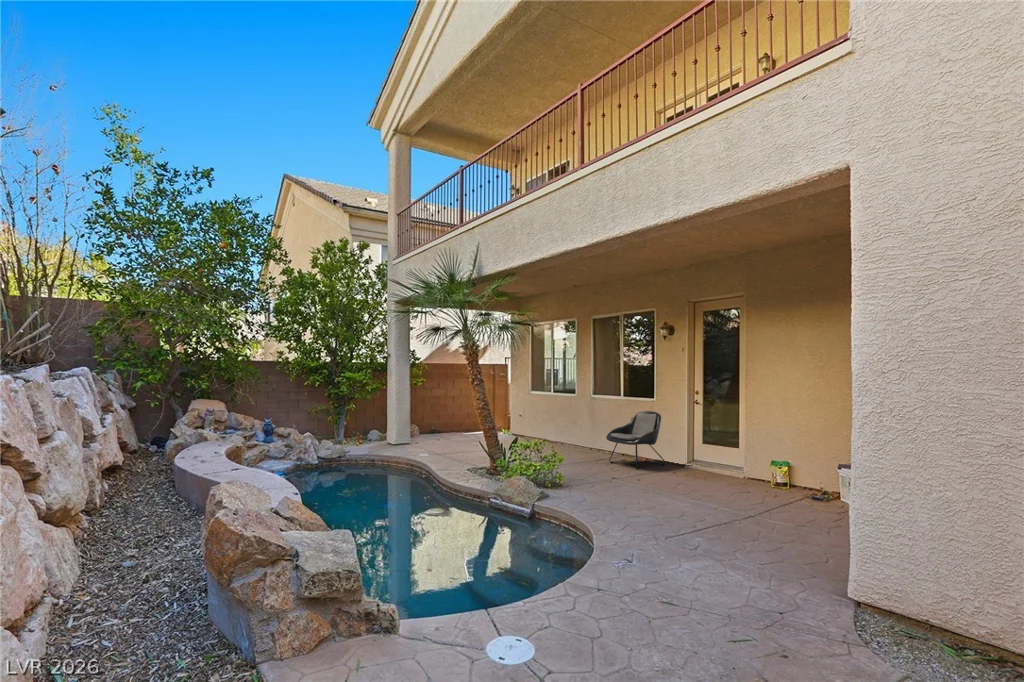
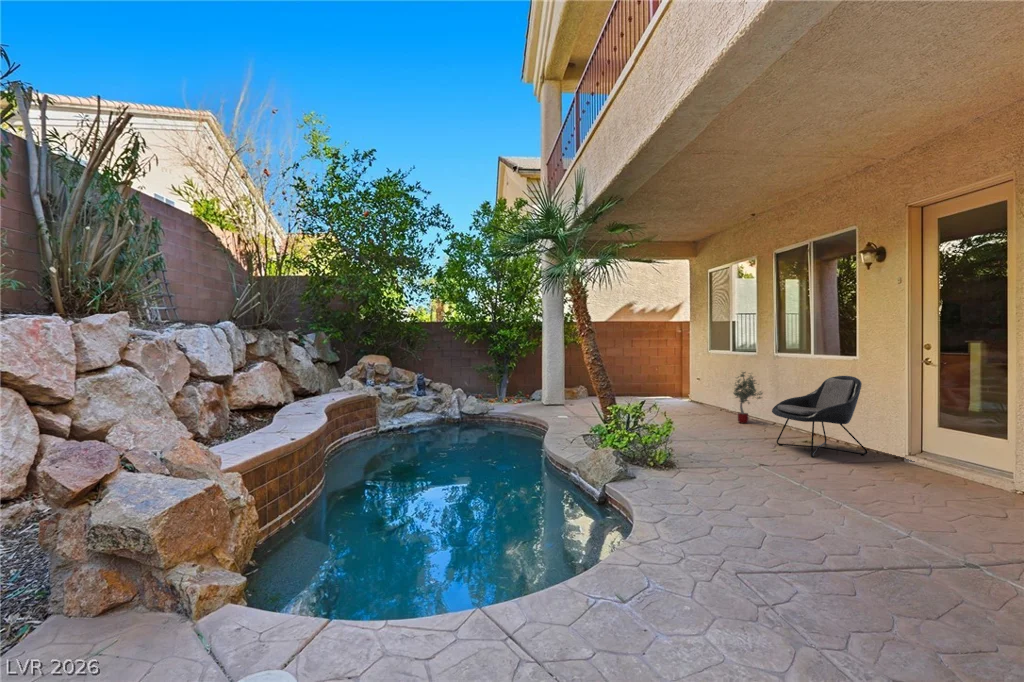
potted tree: none [562,408,585,448] -> present [734,372,762,424]

